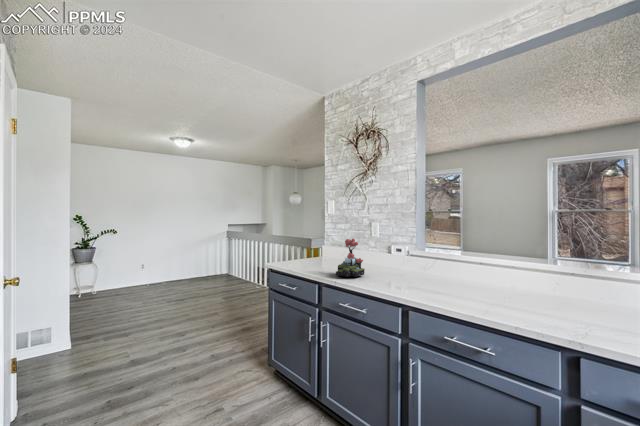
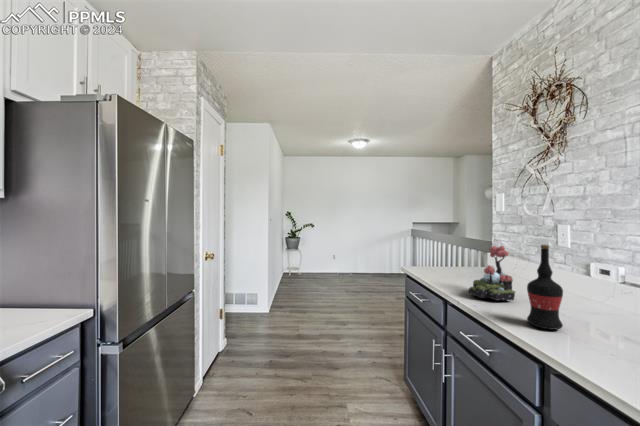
wine bottle: none [383,235,402,287] -> present [527,245,563,330]

